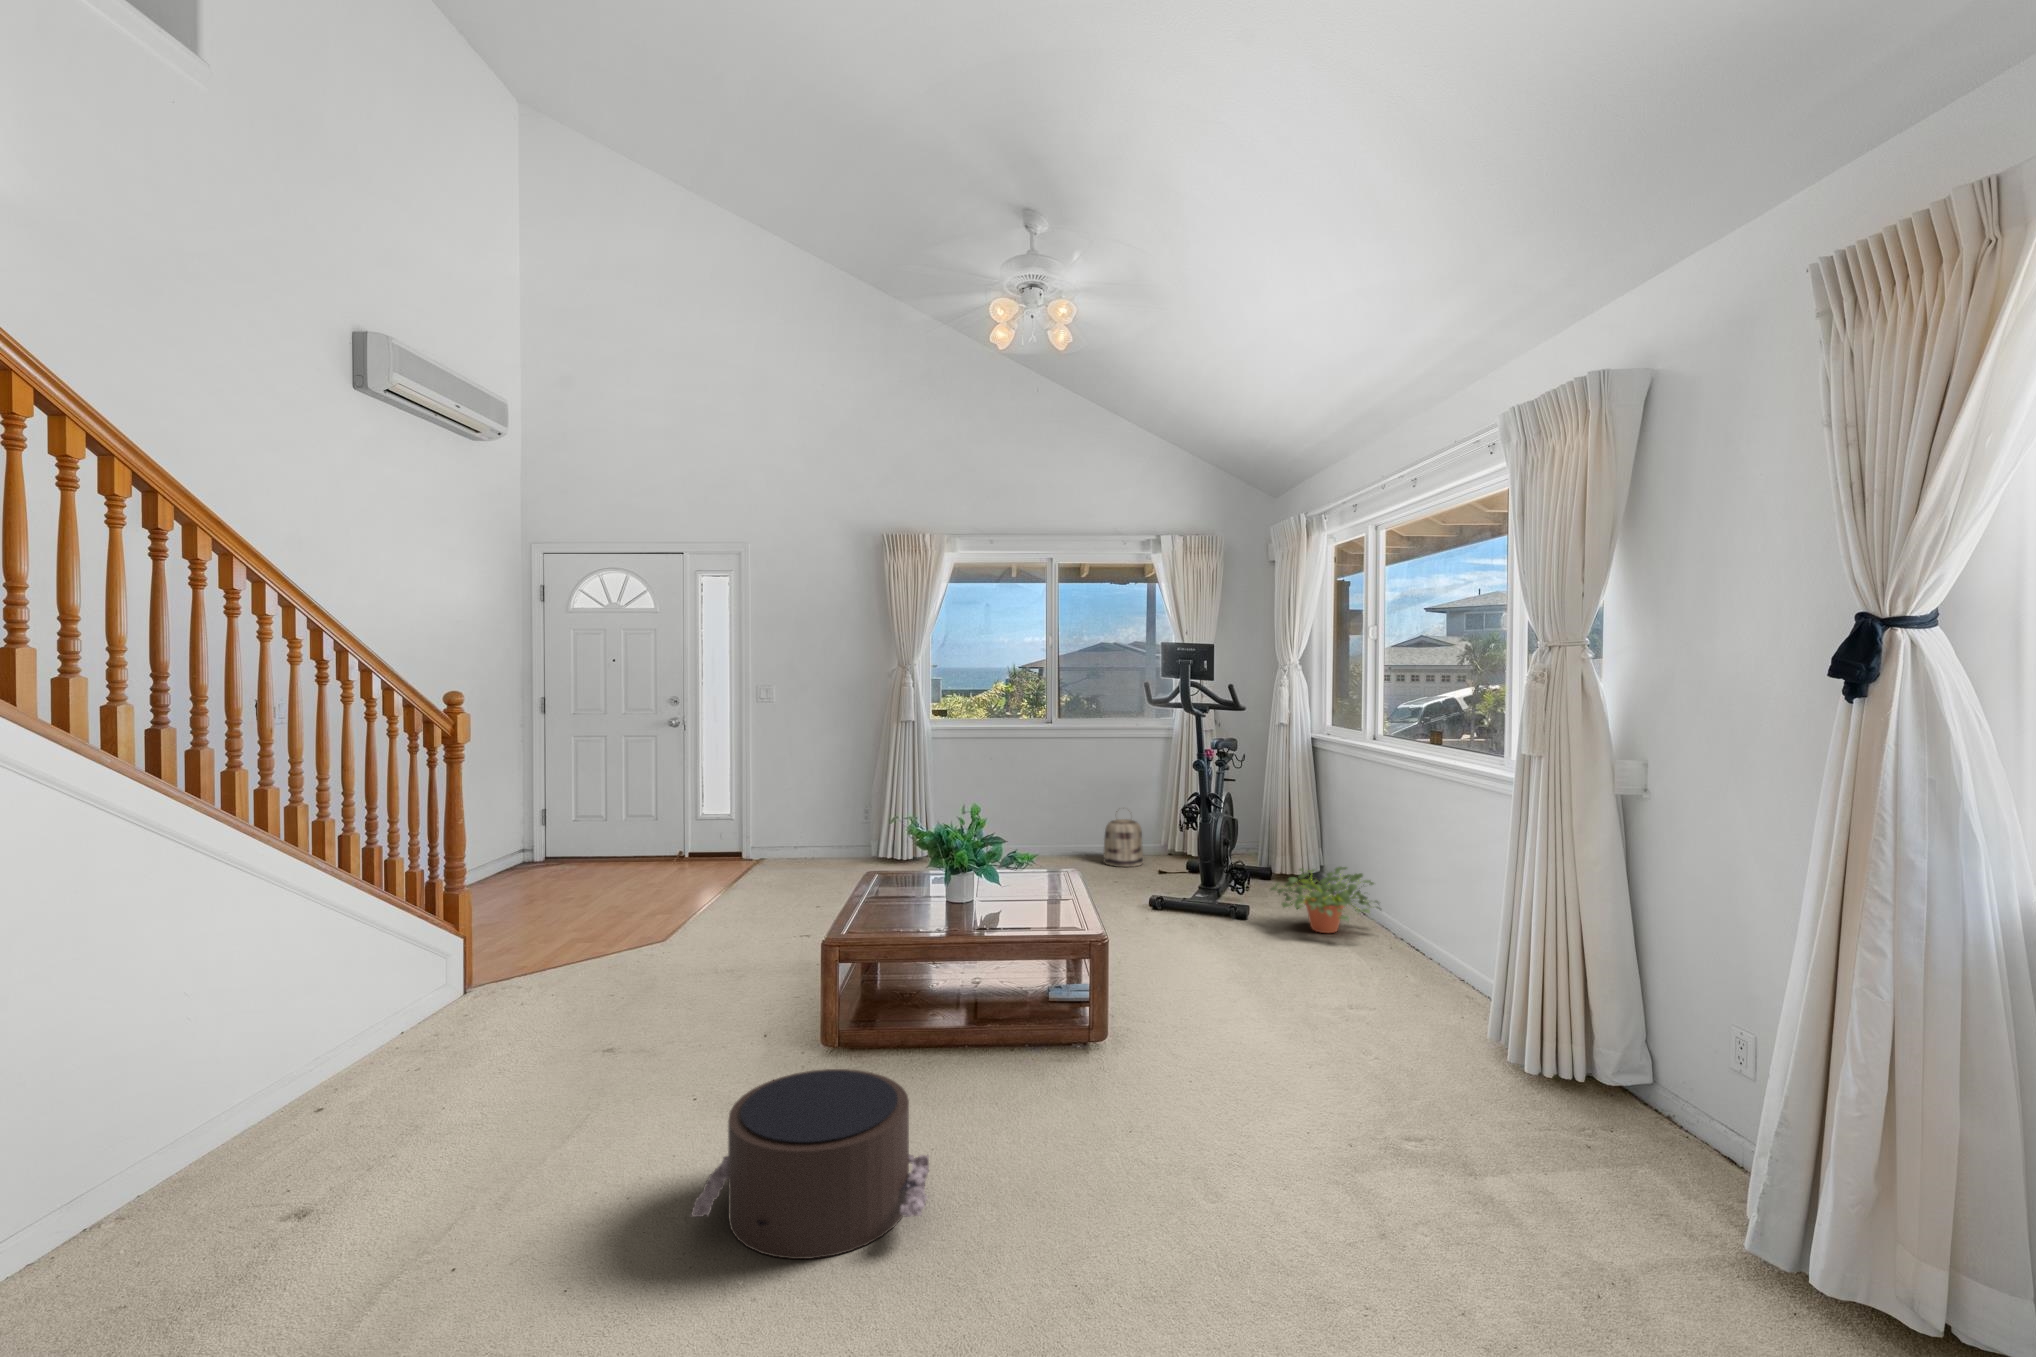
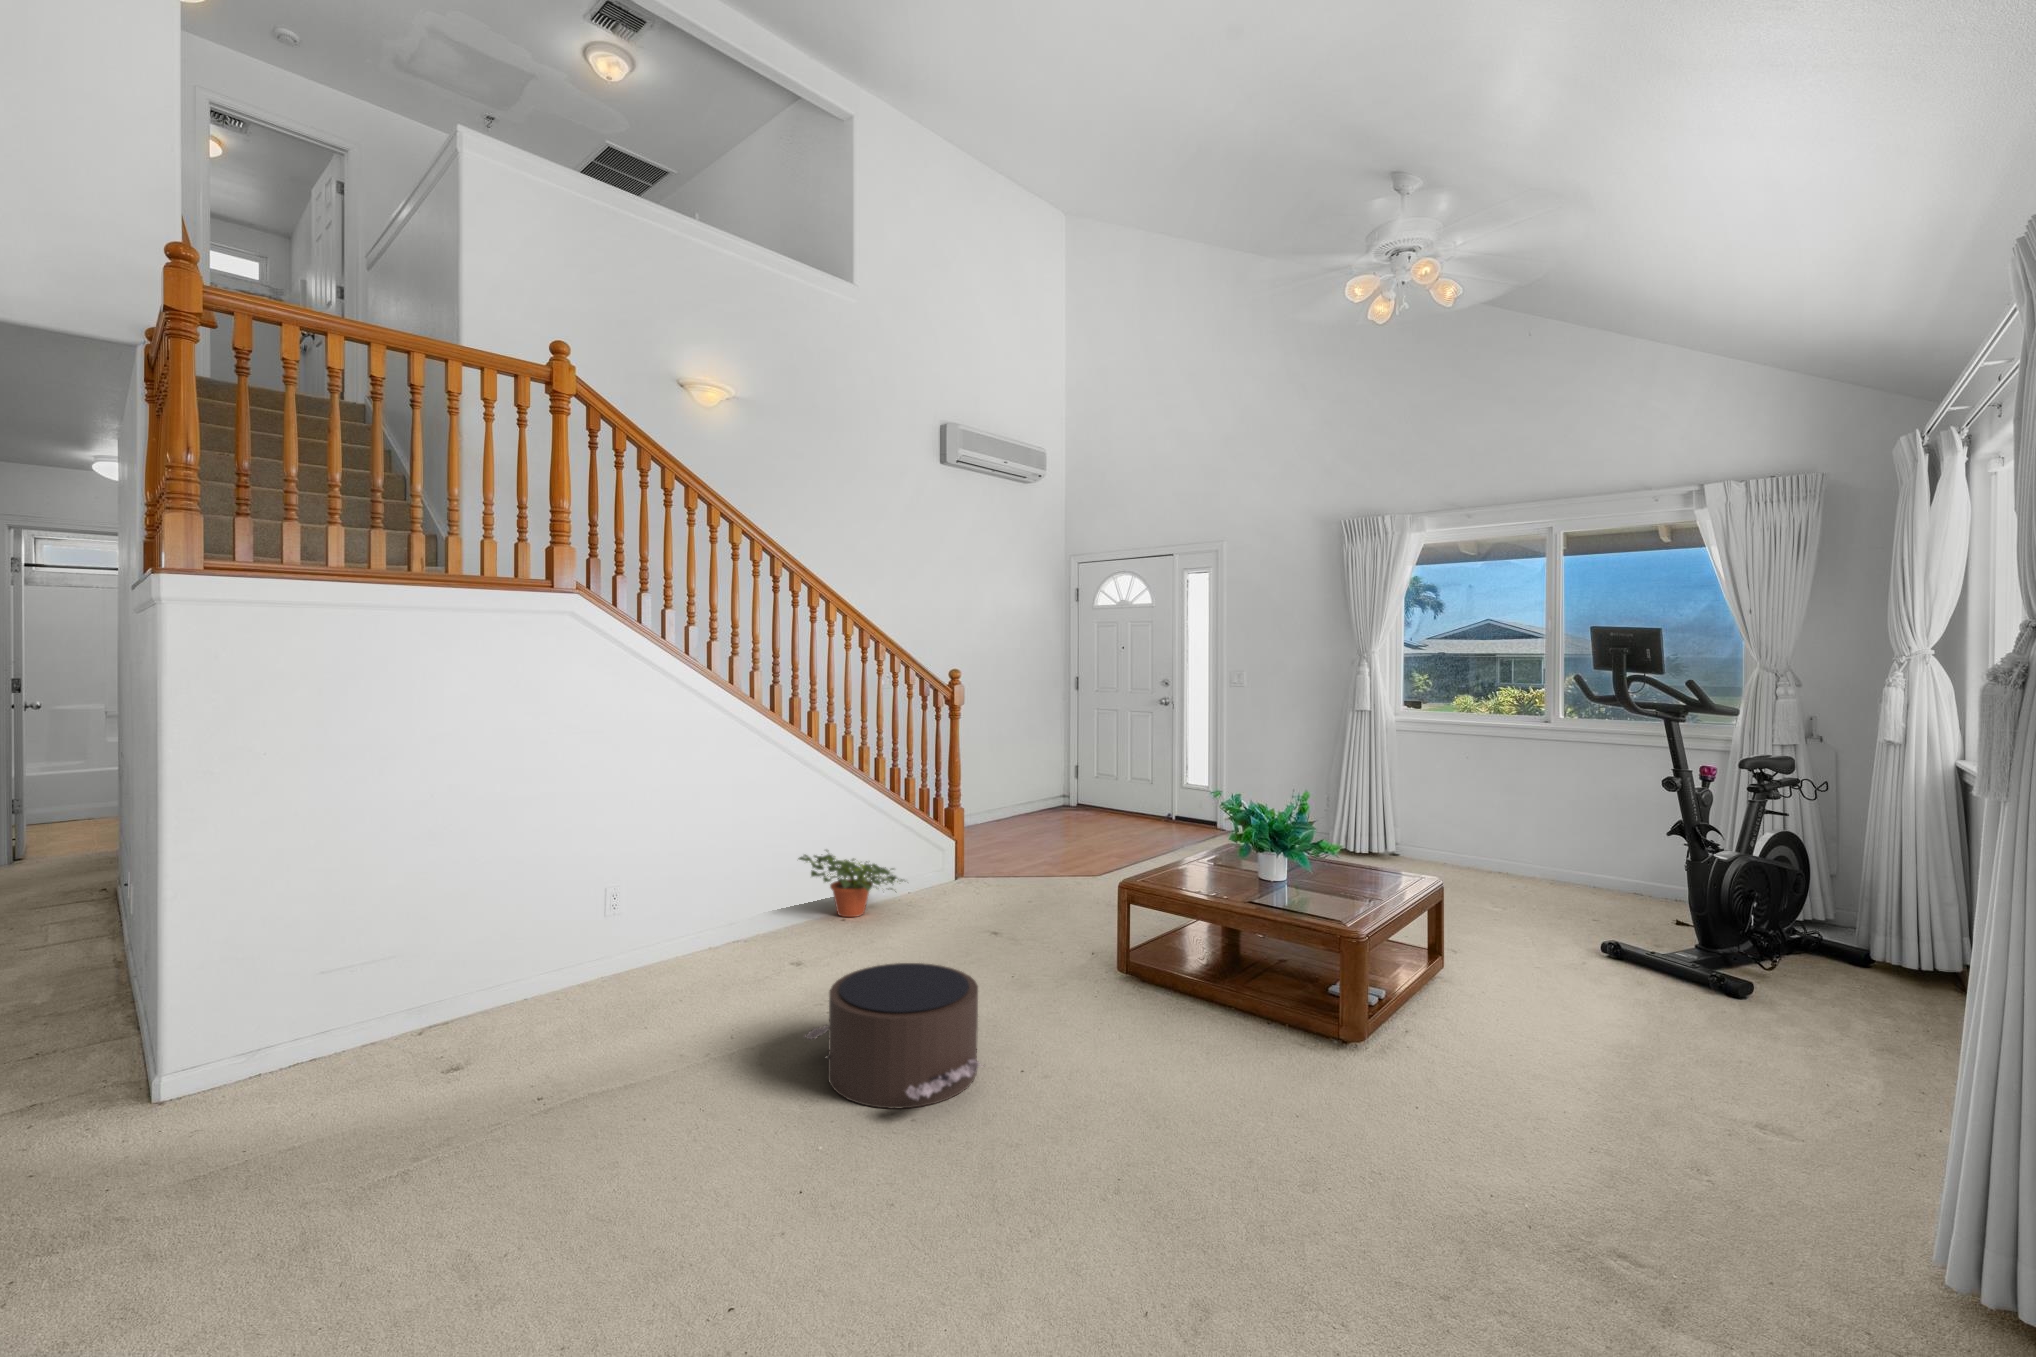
basket: present [1104,819,1143,867] -> none [1603,832,1666,908]
potted plant: present [1271,867,1381,933] -> present [798,850,903,917]

